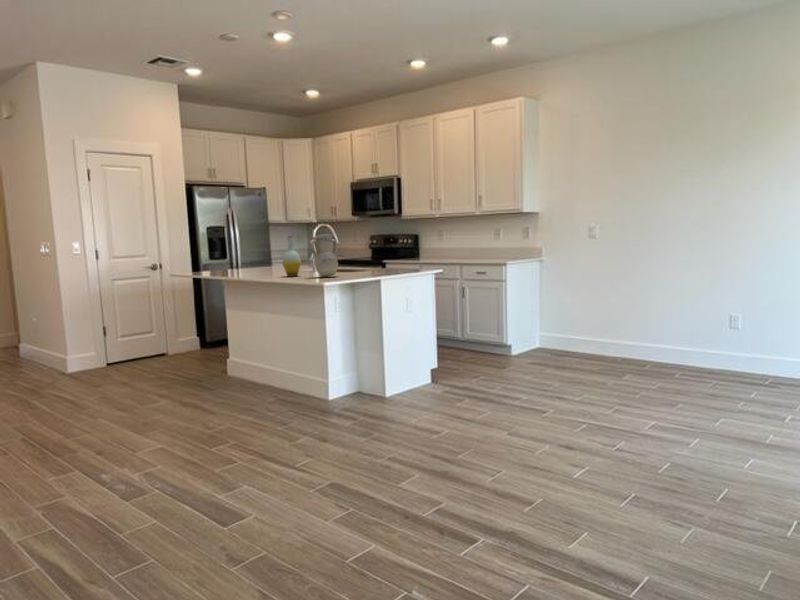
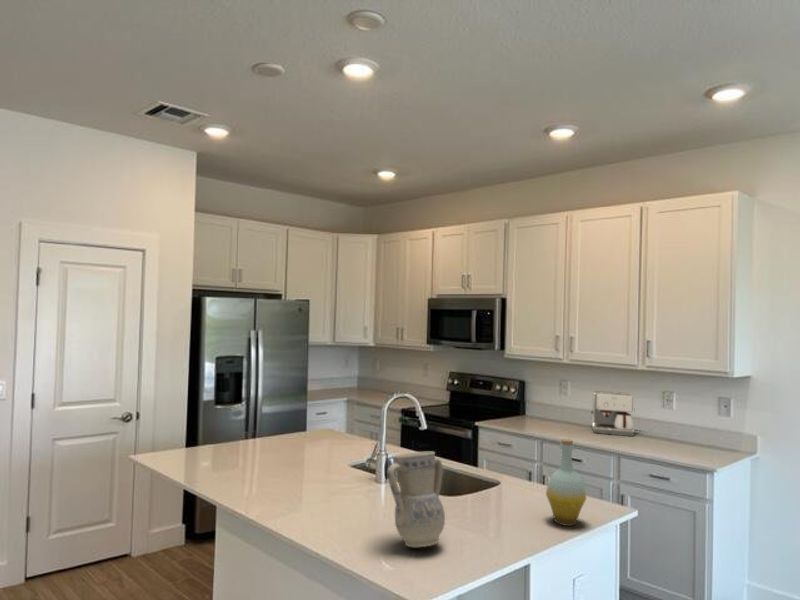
coffee maker: none [455,234,483,260] -> present [591,391,635,436]
bottle: present [282,236,301,277] -> present [546,439,586,526]

